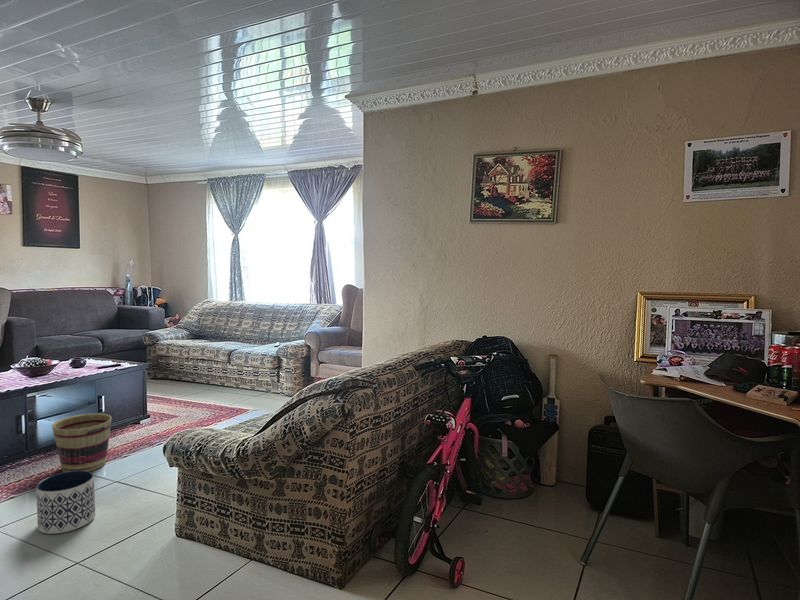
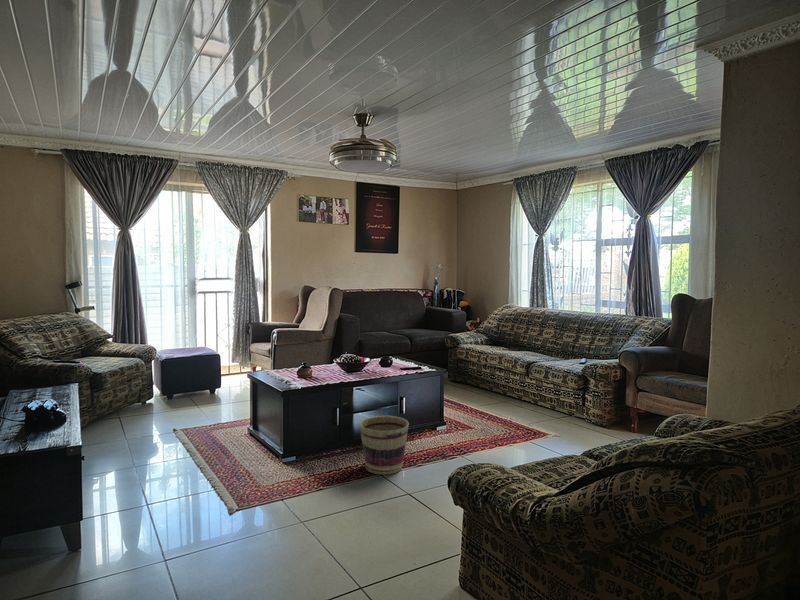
planter: present [36,471,95,534] -> none [338,476,386,539]

